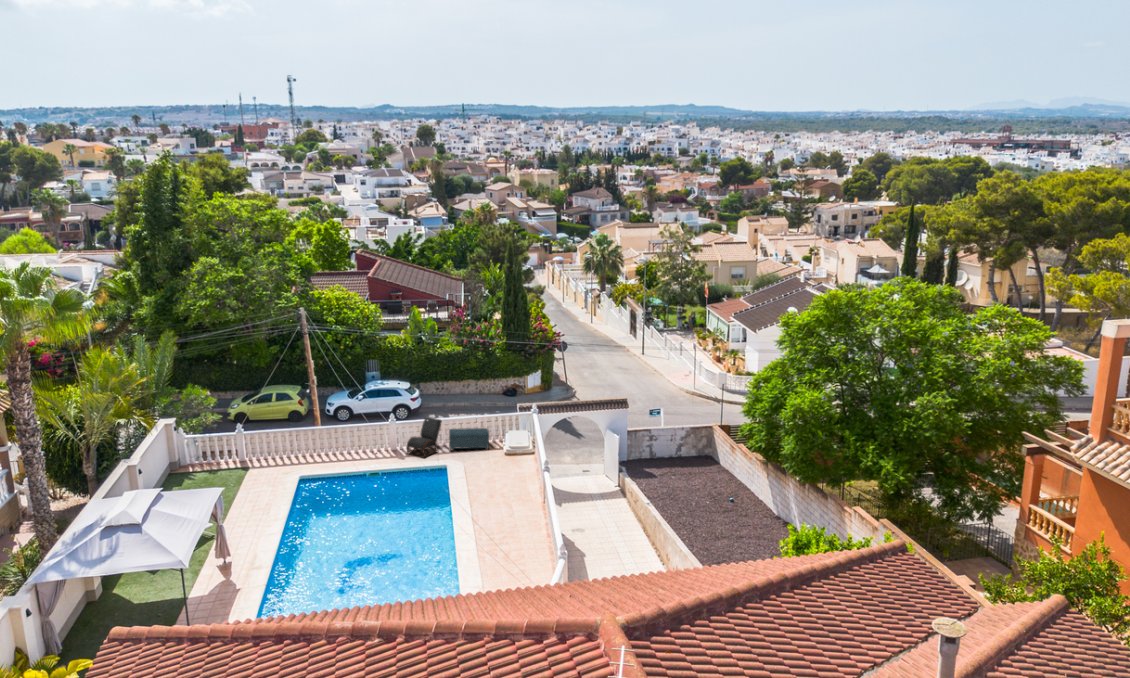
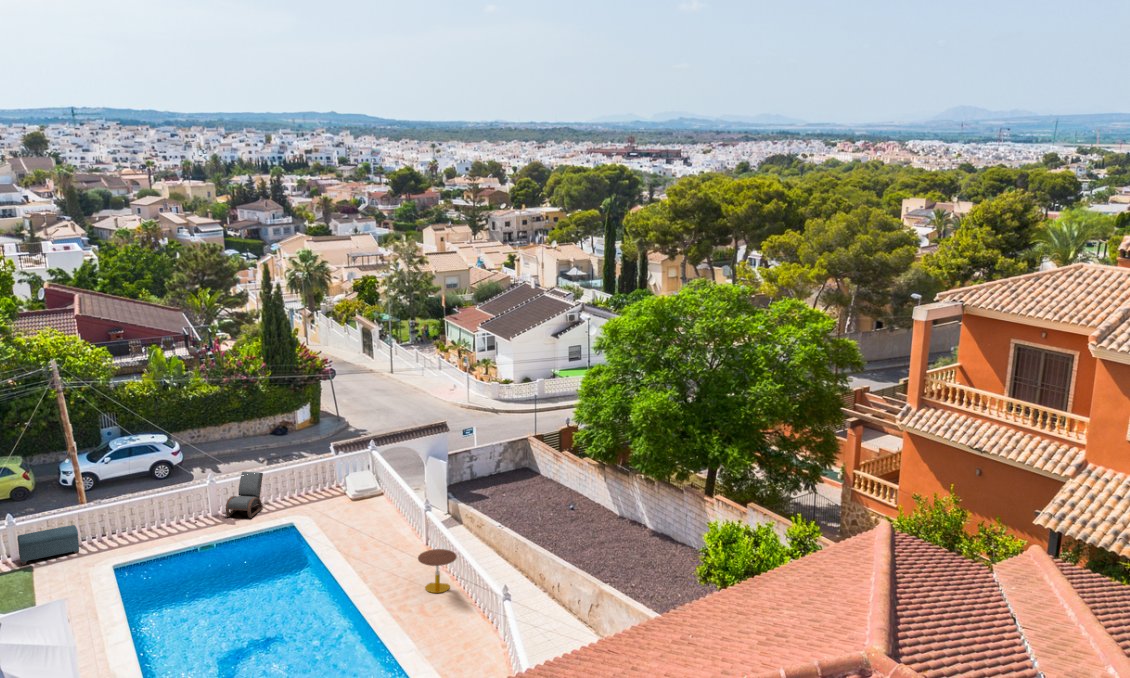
bench: present [449,428,489,451] -> present [17,525,79,565]
side table: none [524,507,560,547] -> present [418,549,457,593]

